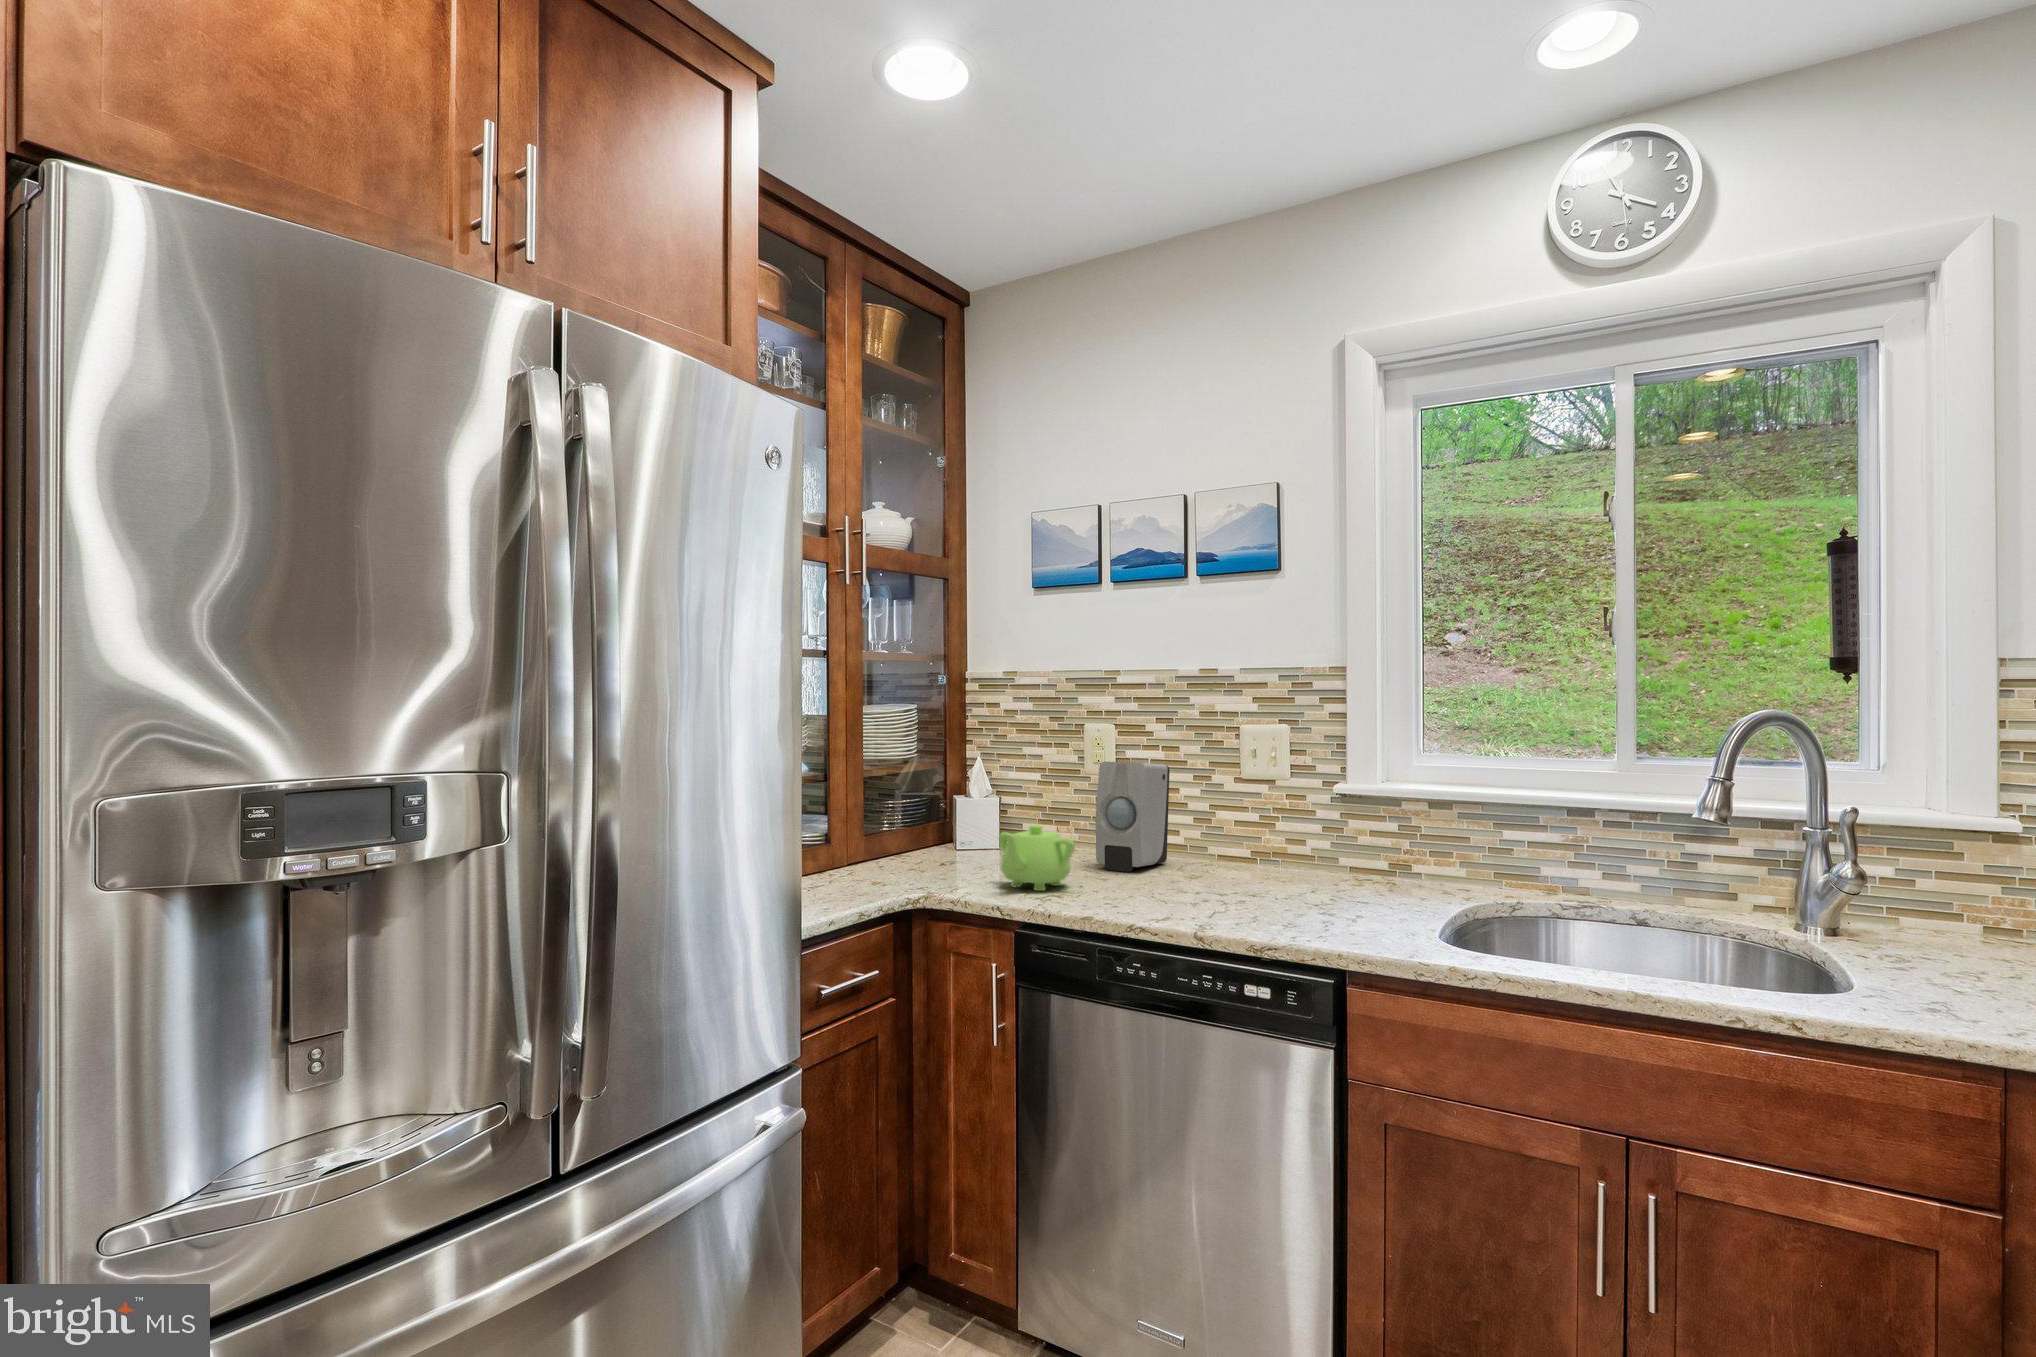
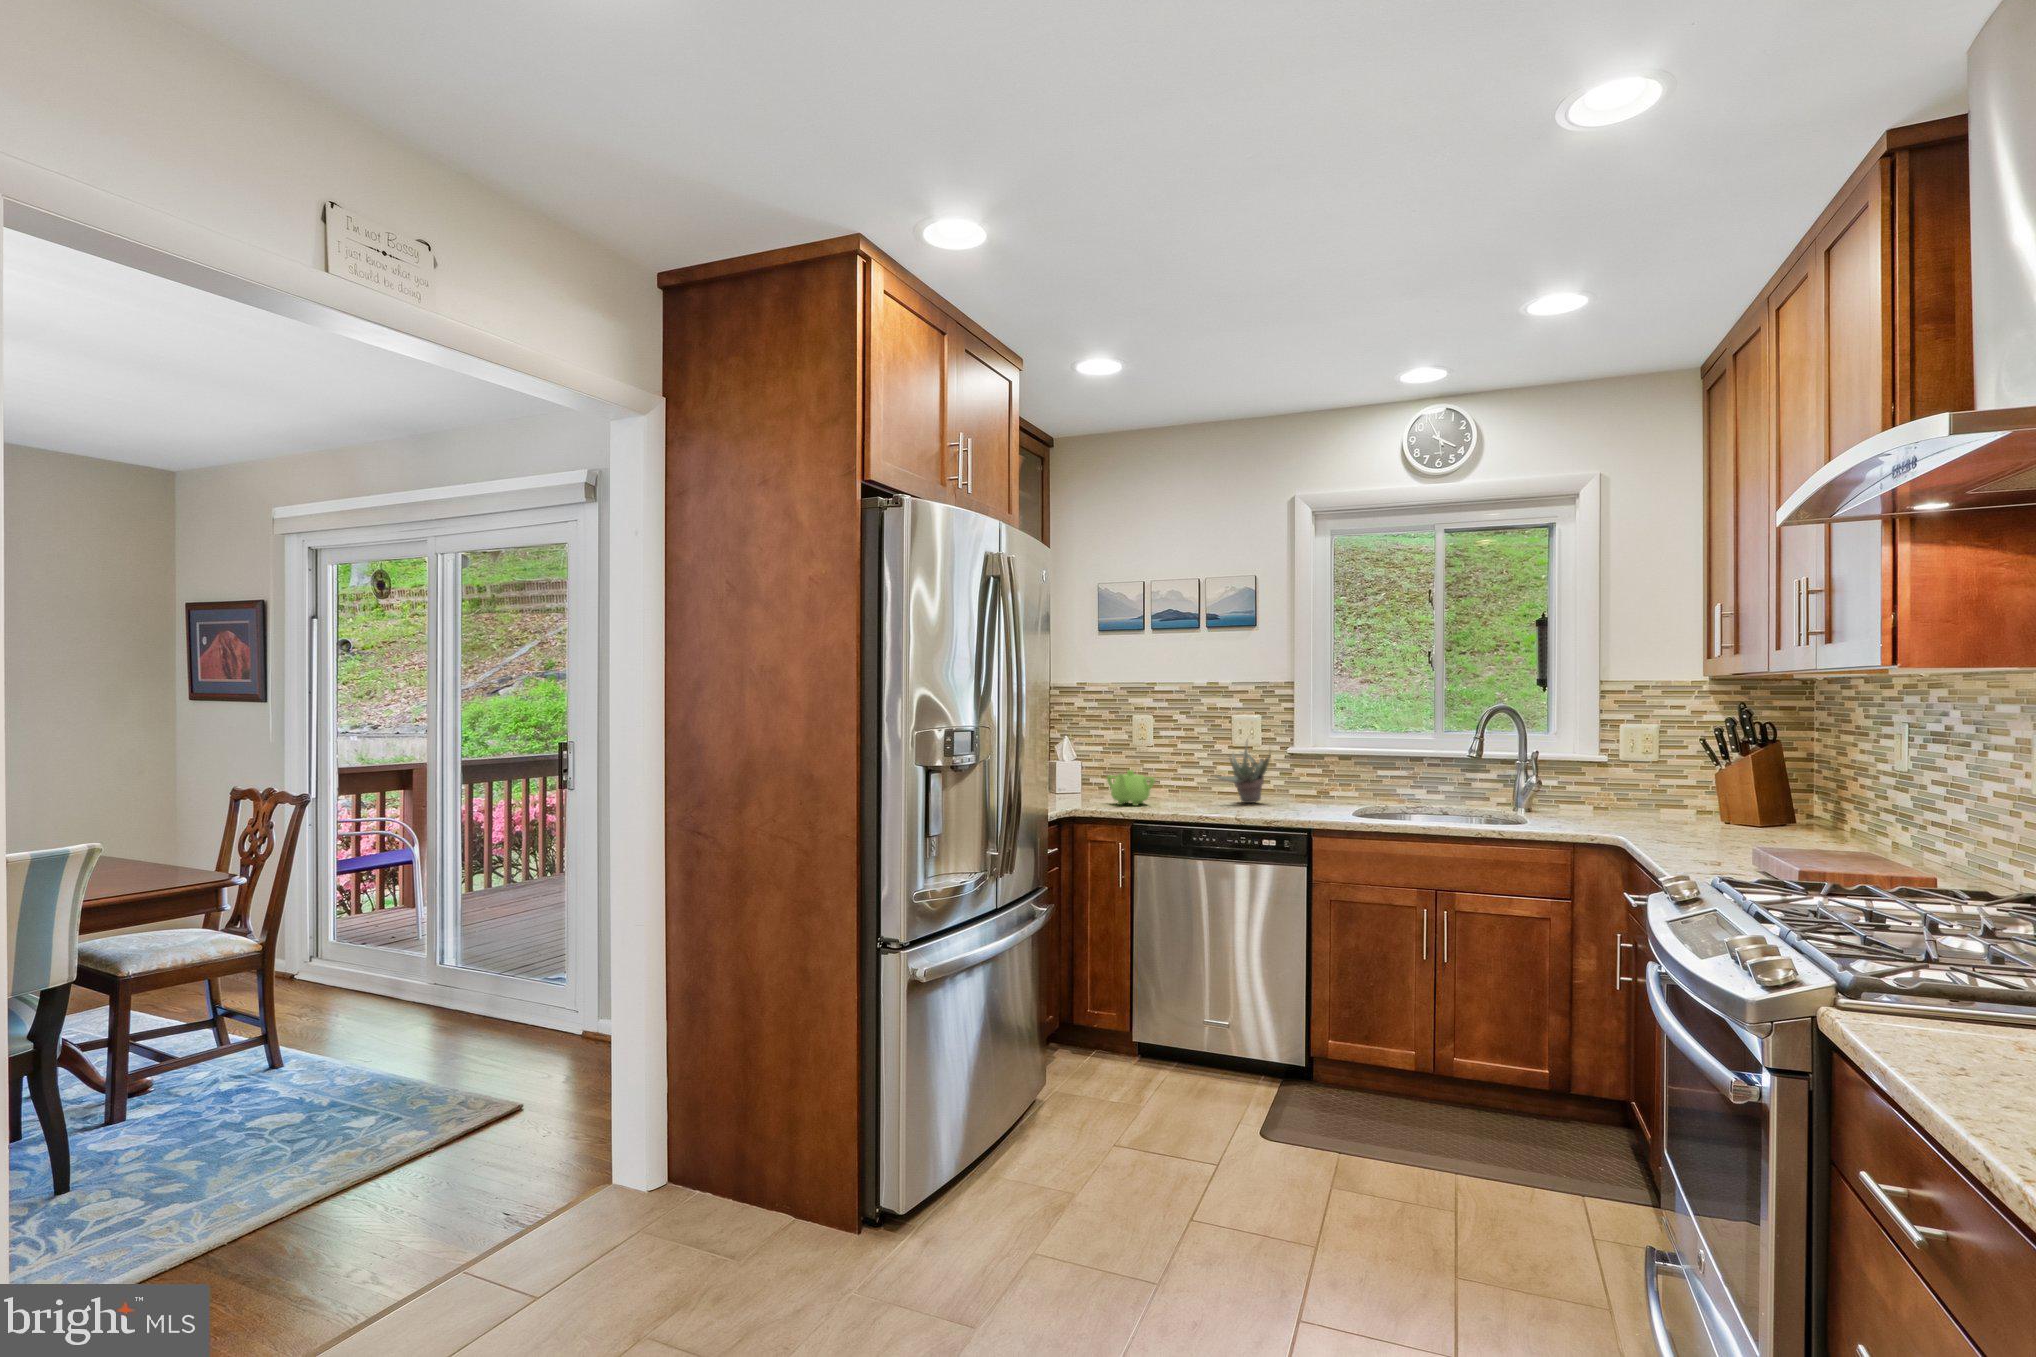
soap dispenser: present [1096,761,1170,872] -> none [1152,736,1190,799]
succulent plant: none [1186,770,1295,887] -> present [1216,739,1270,803]

